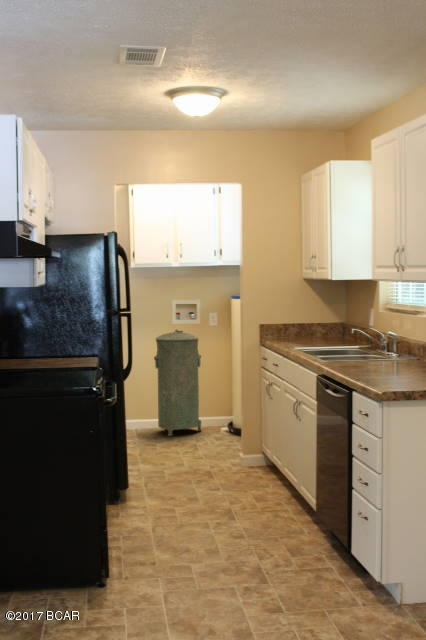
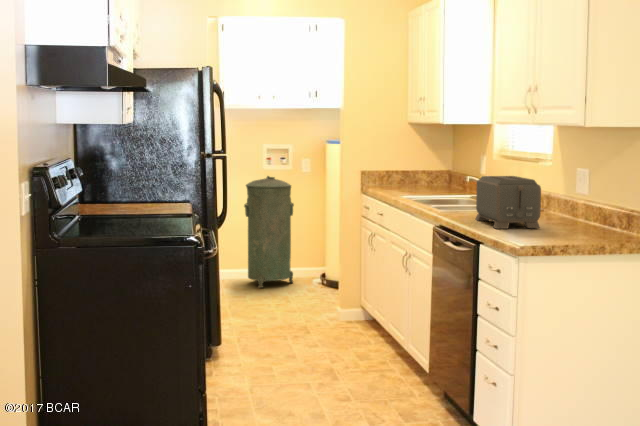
toaster: none [353,328,409,377] -> present [475,176,541,229]

